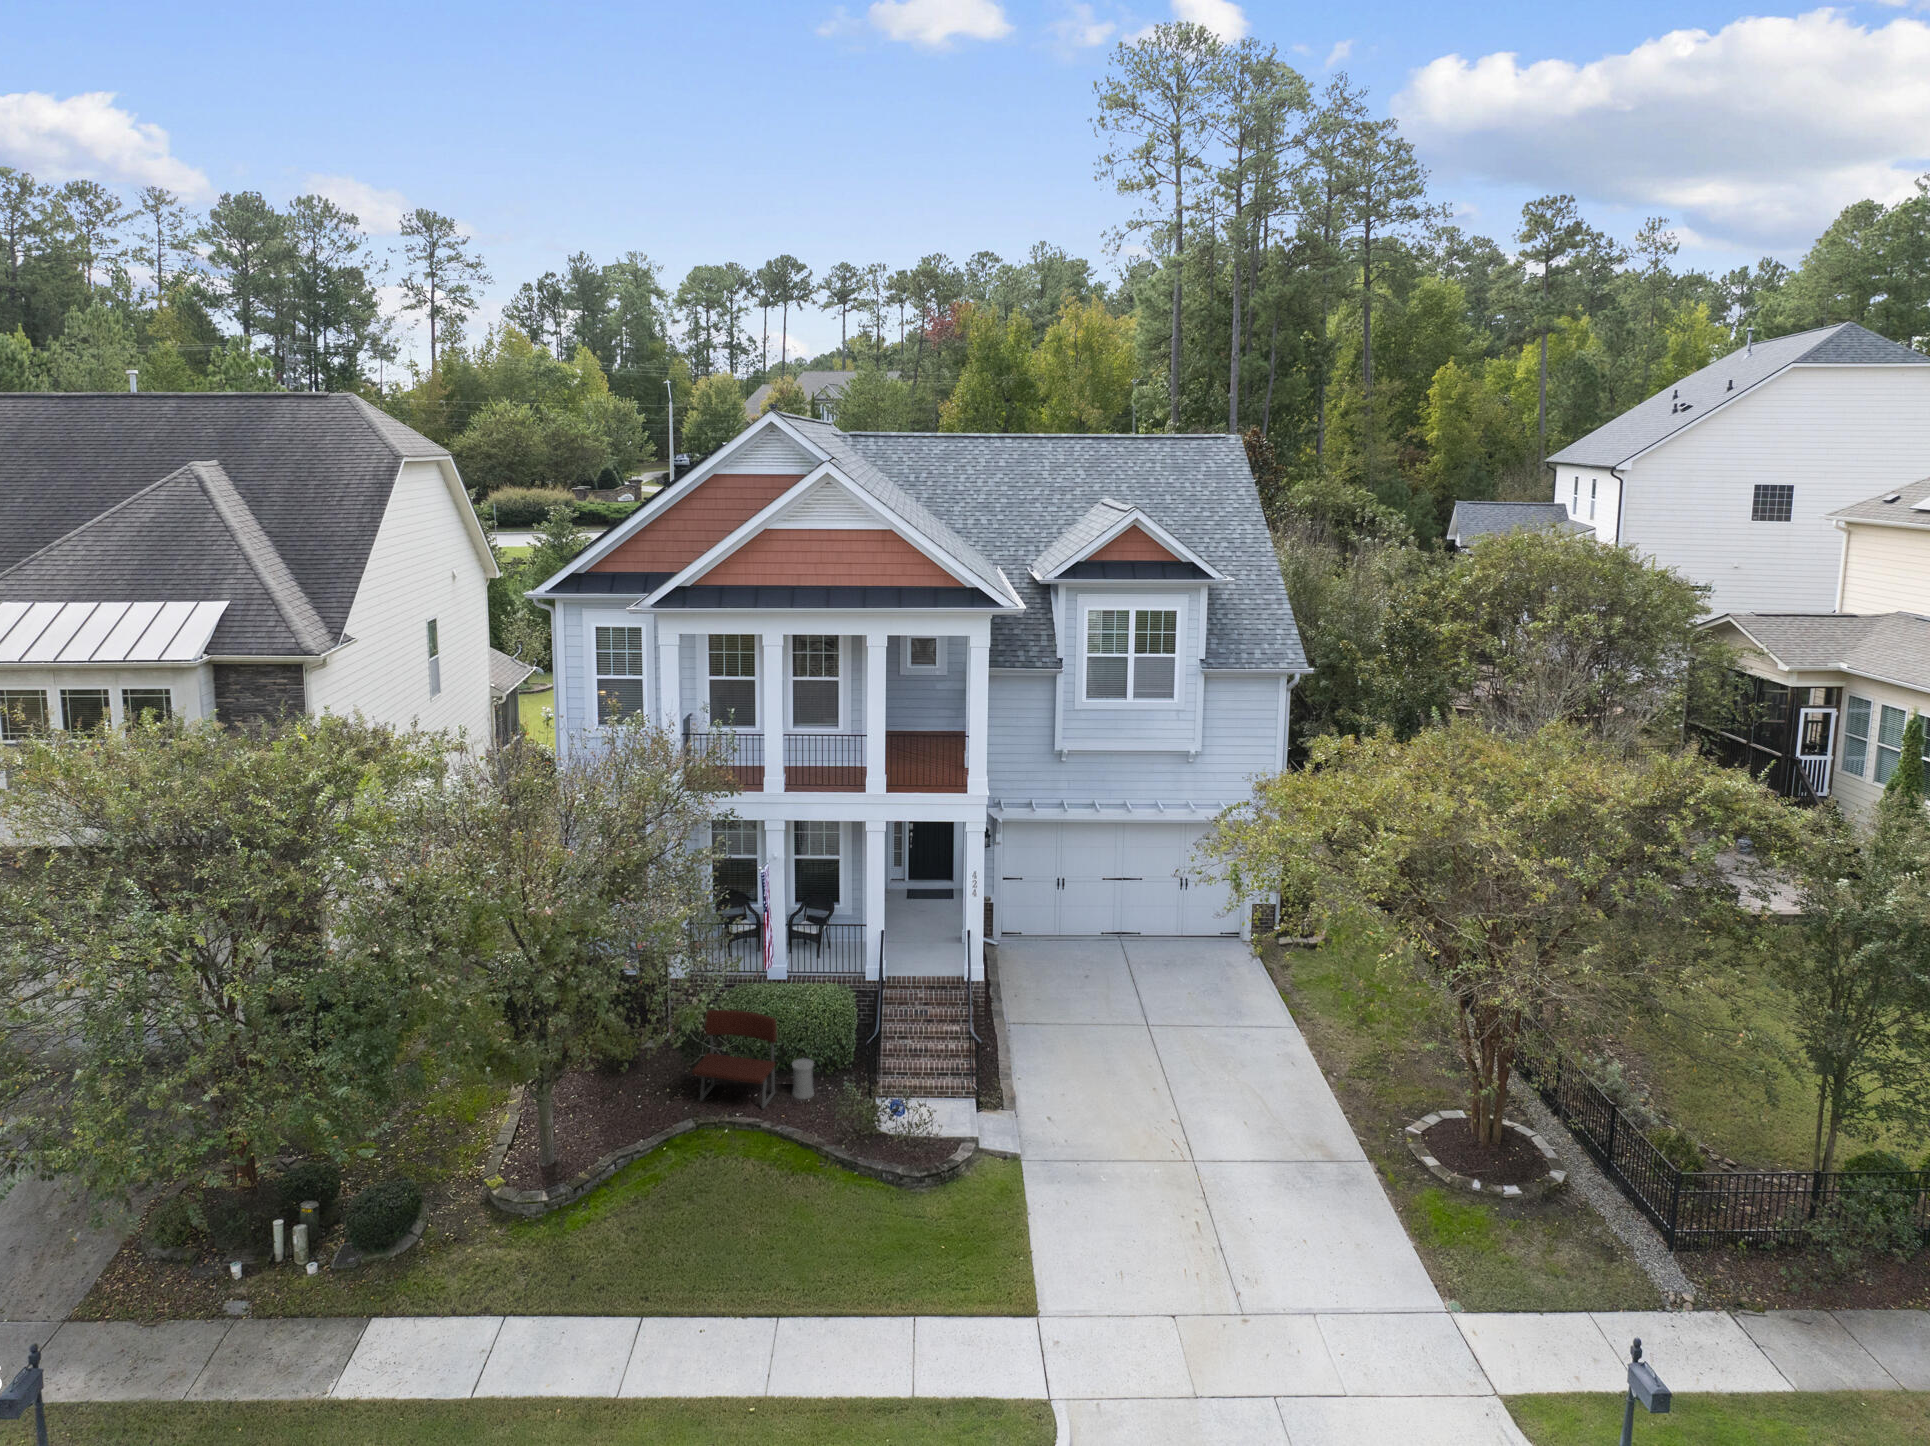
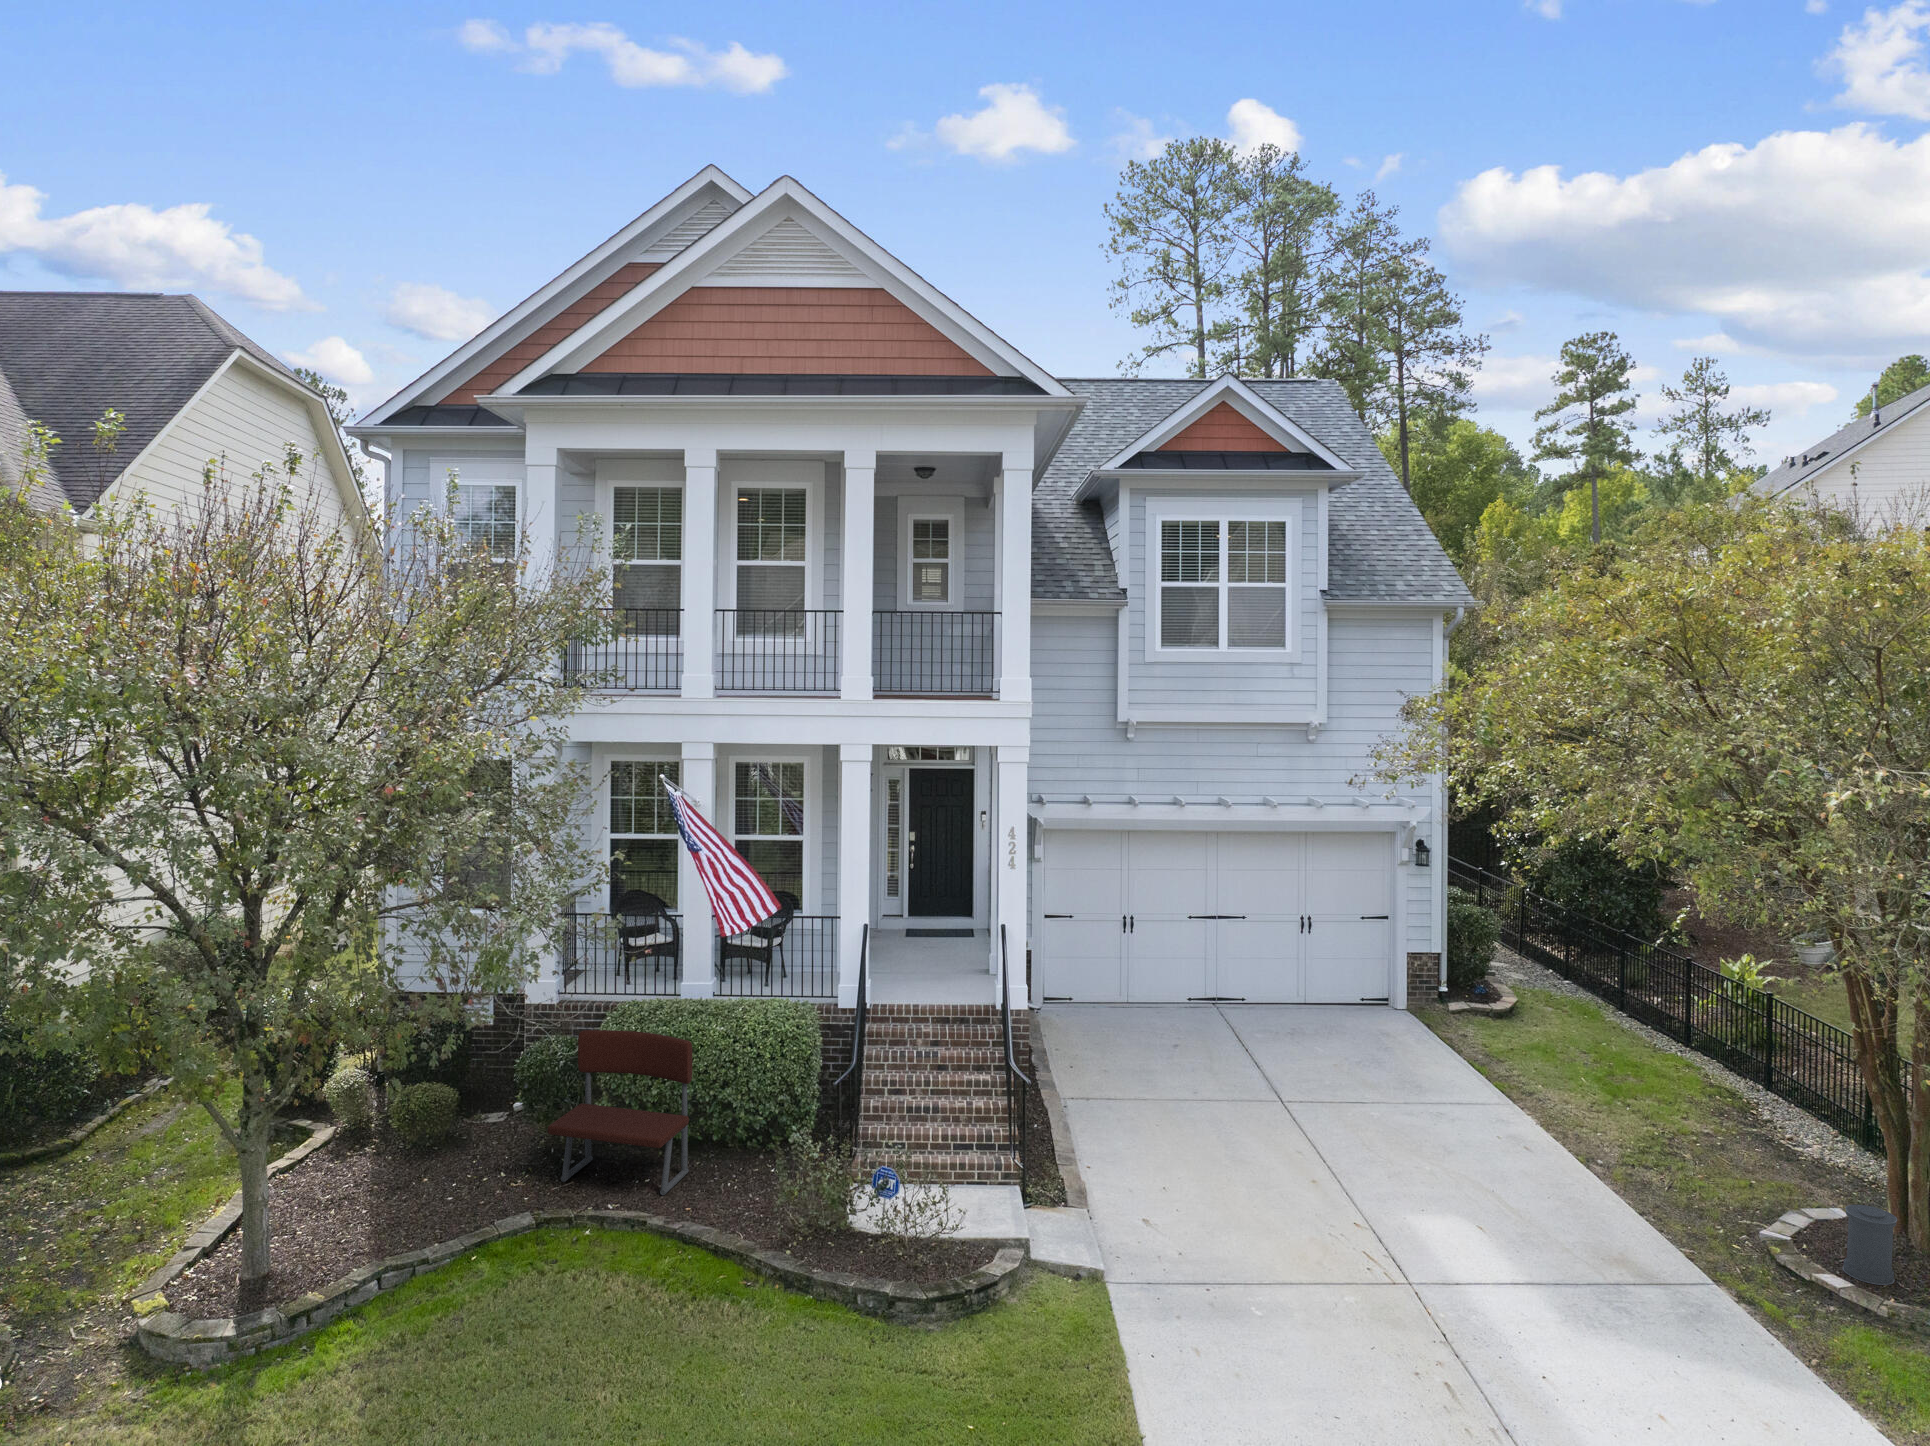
trash can: present [792,1059,814,1099] -> present [1843,1205,1897,1285]

